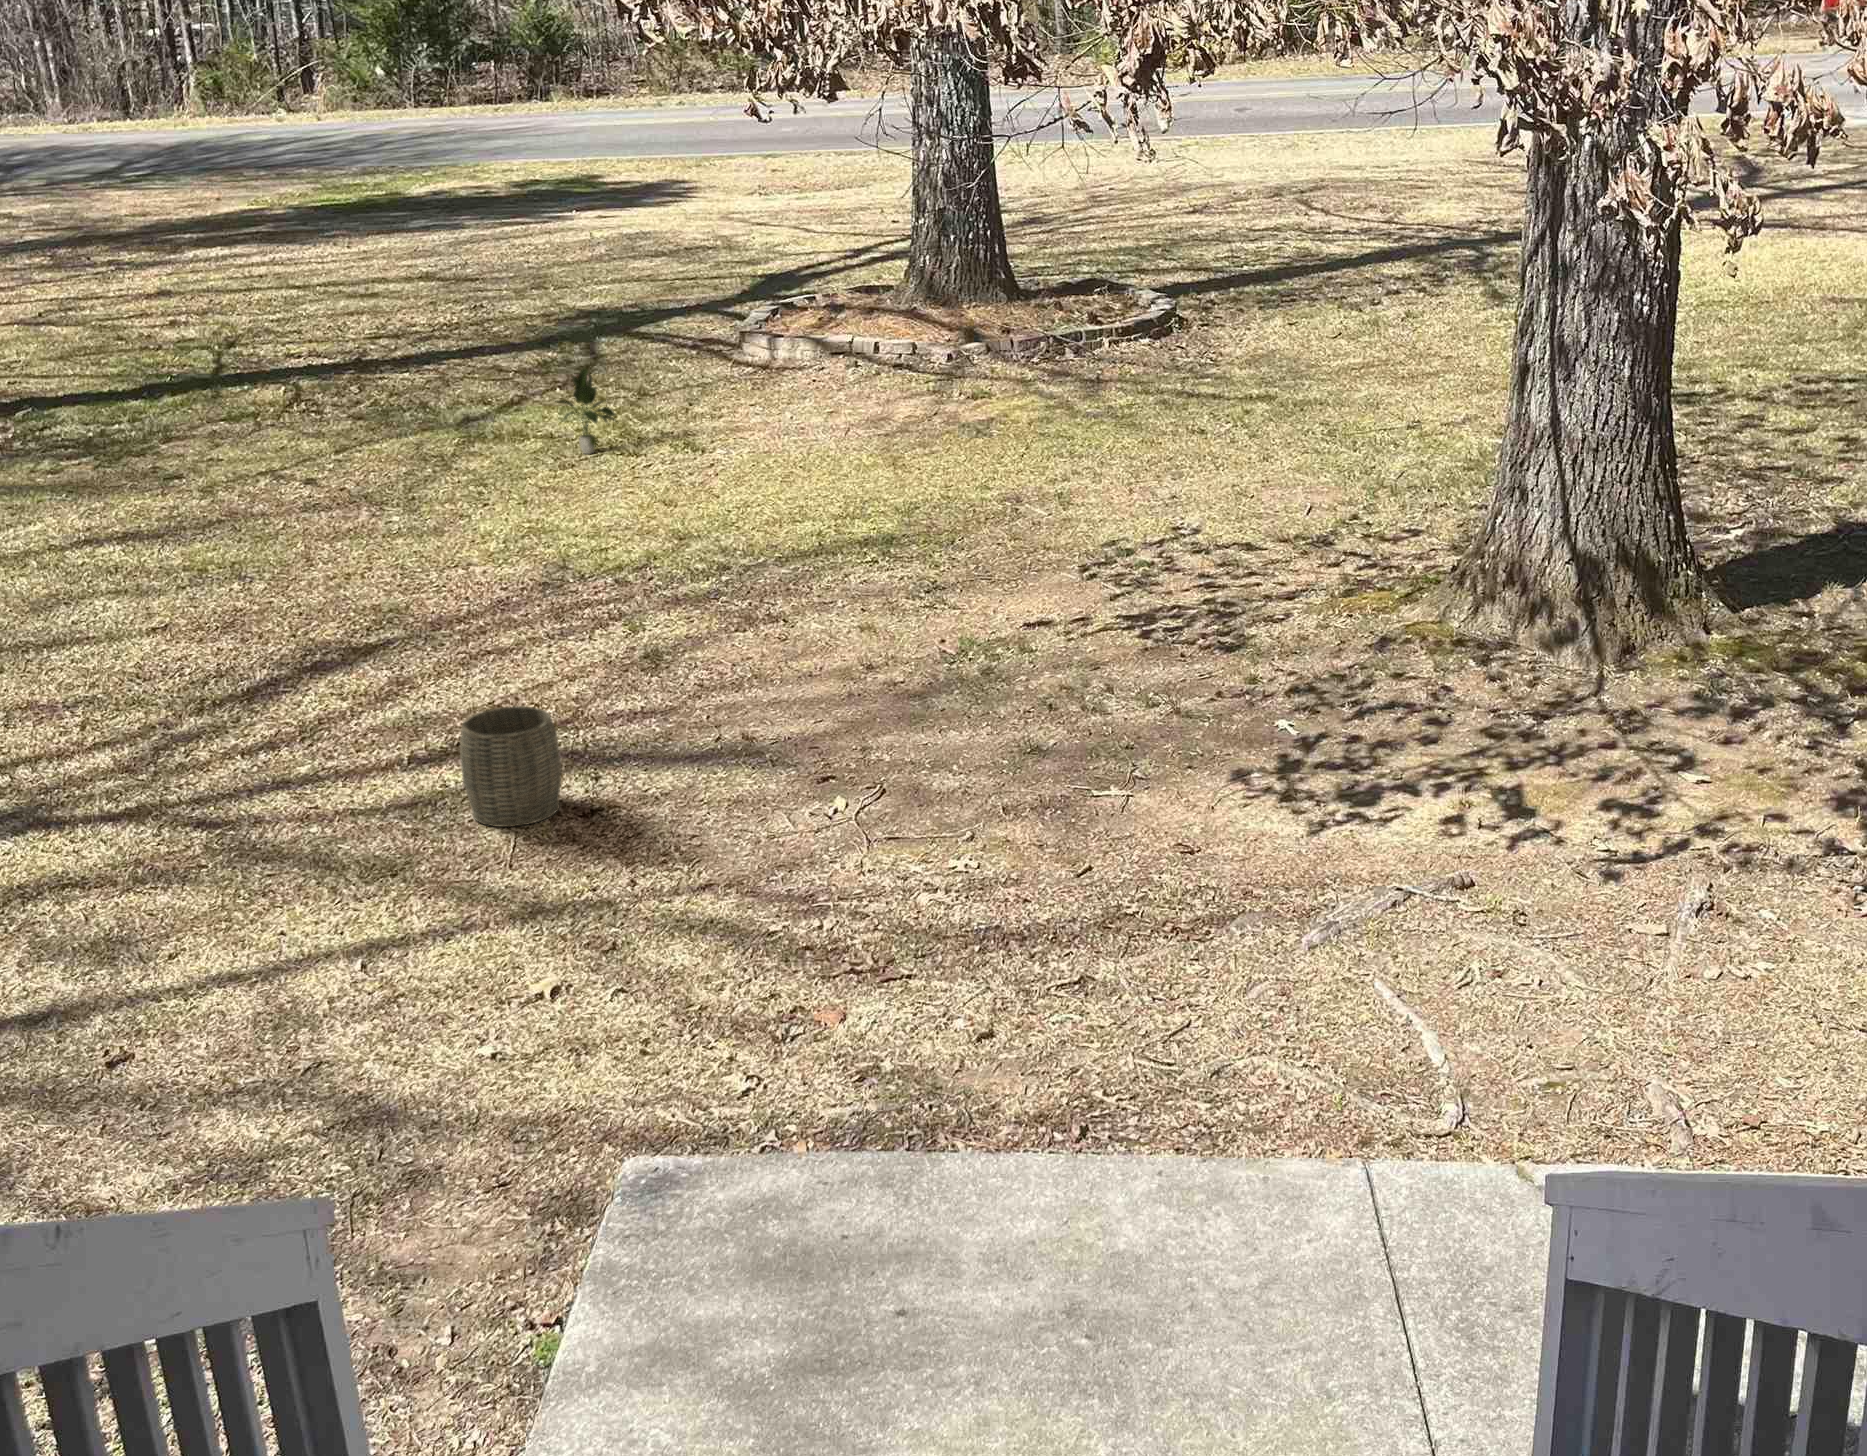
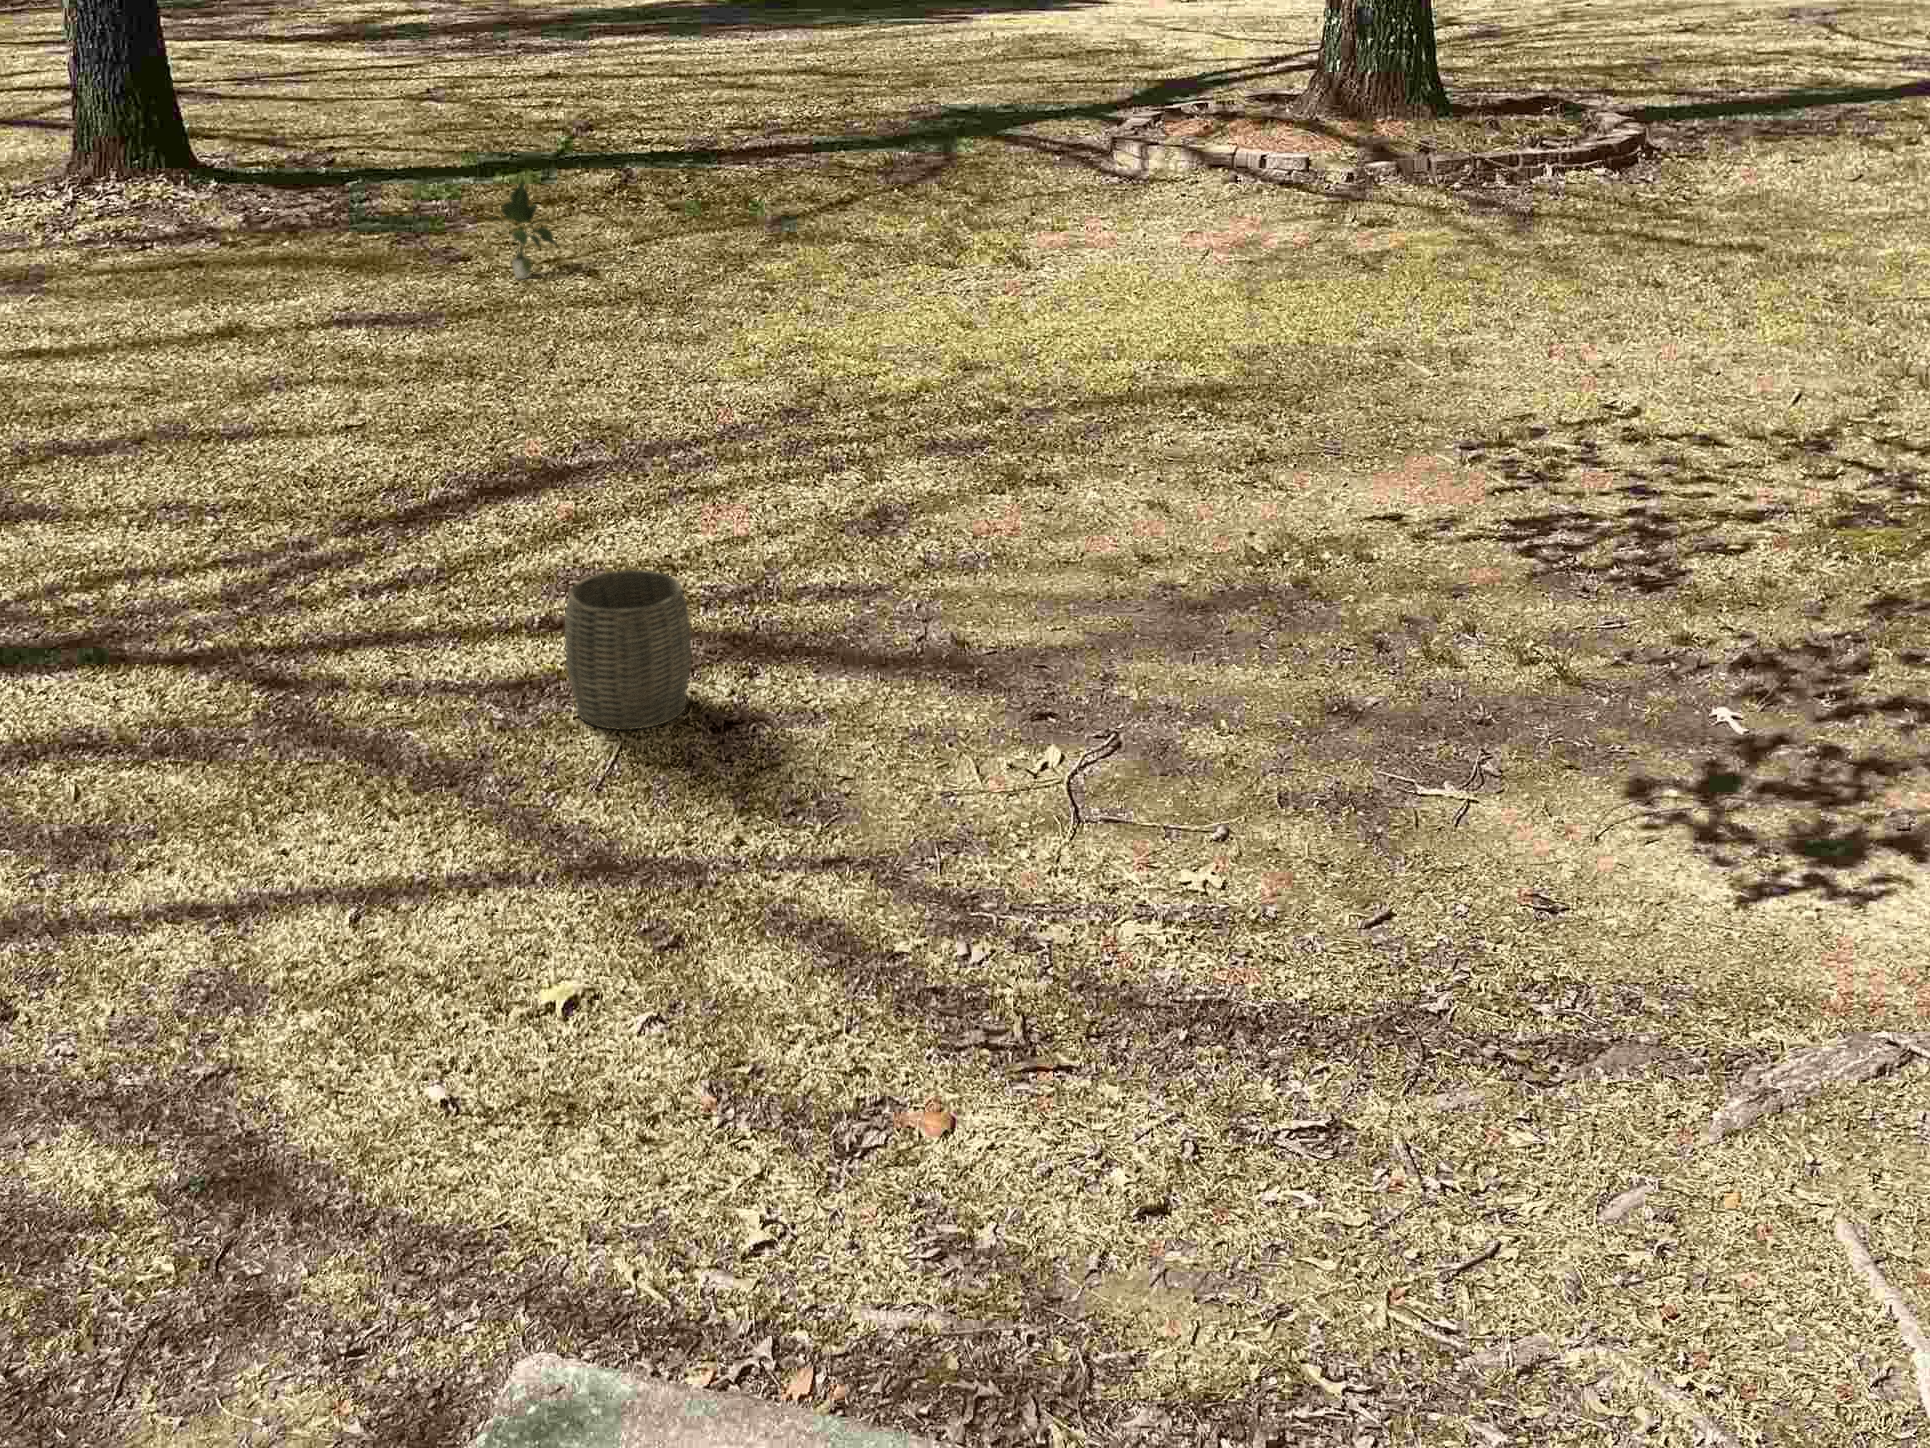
potted plant: present [555,368,616,454] -> present [489,182,558,279]

